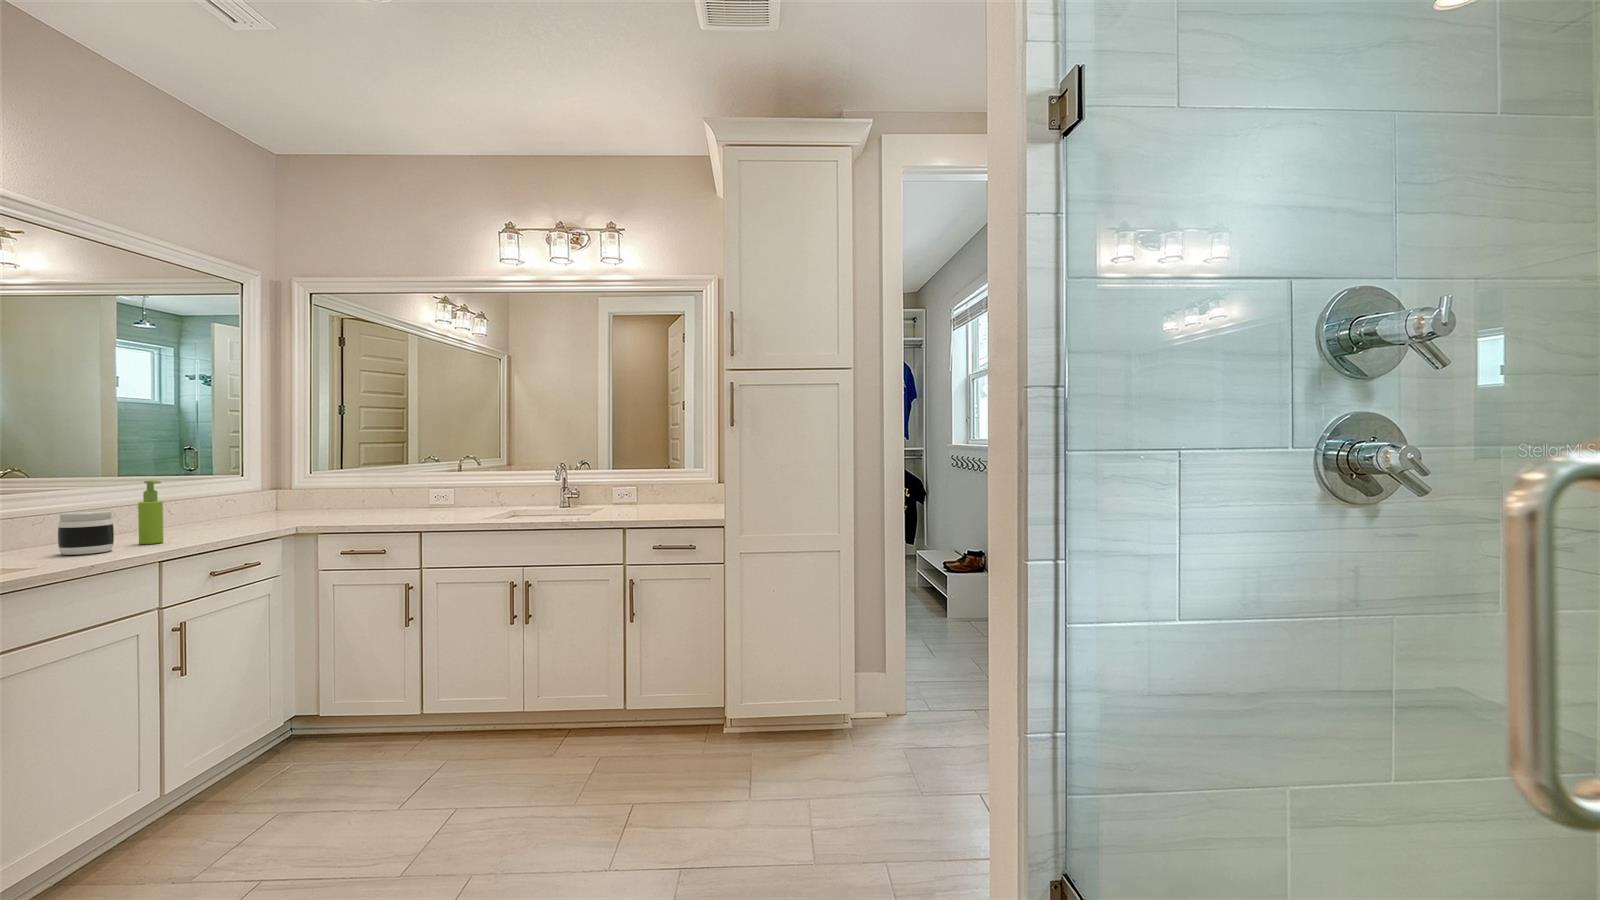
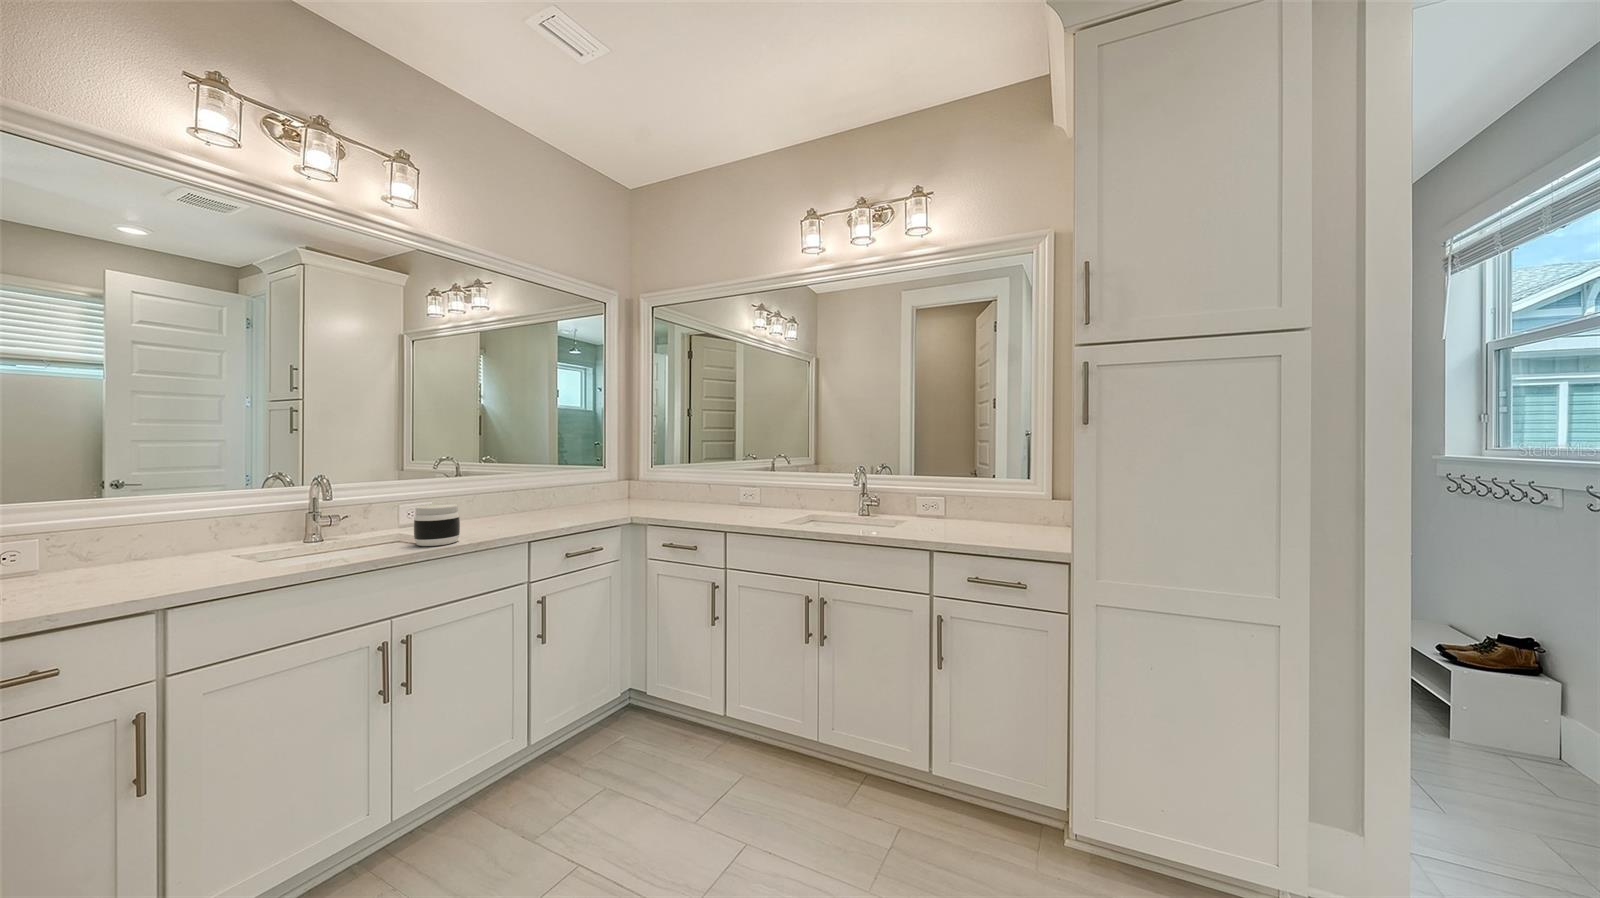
soap dispenser: present [138,481,163,544] -> none [489,477,509,535]

